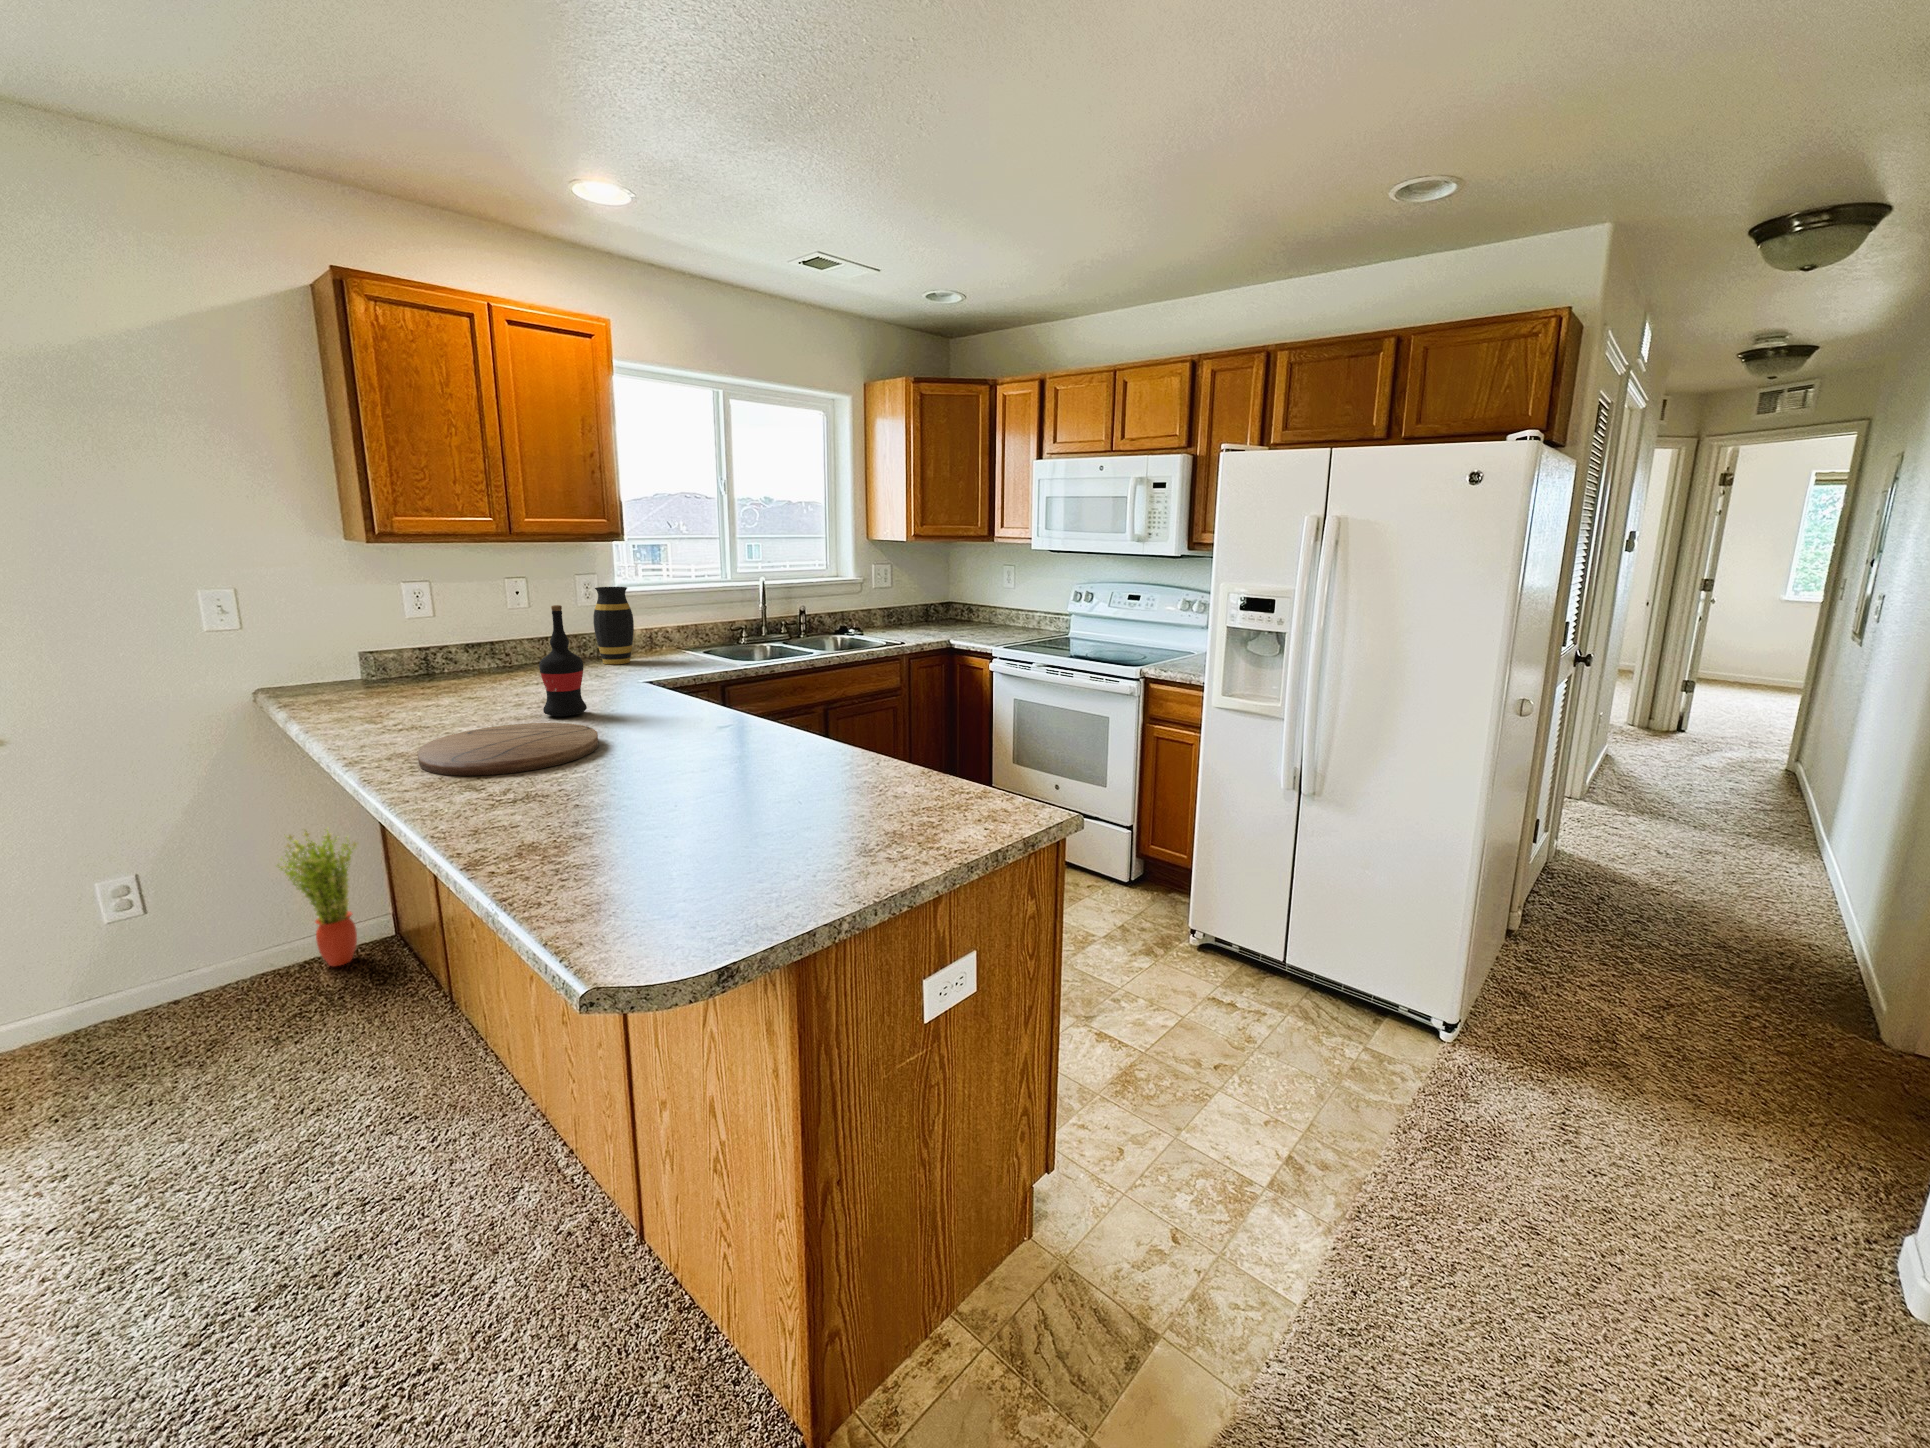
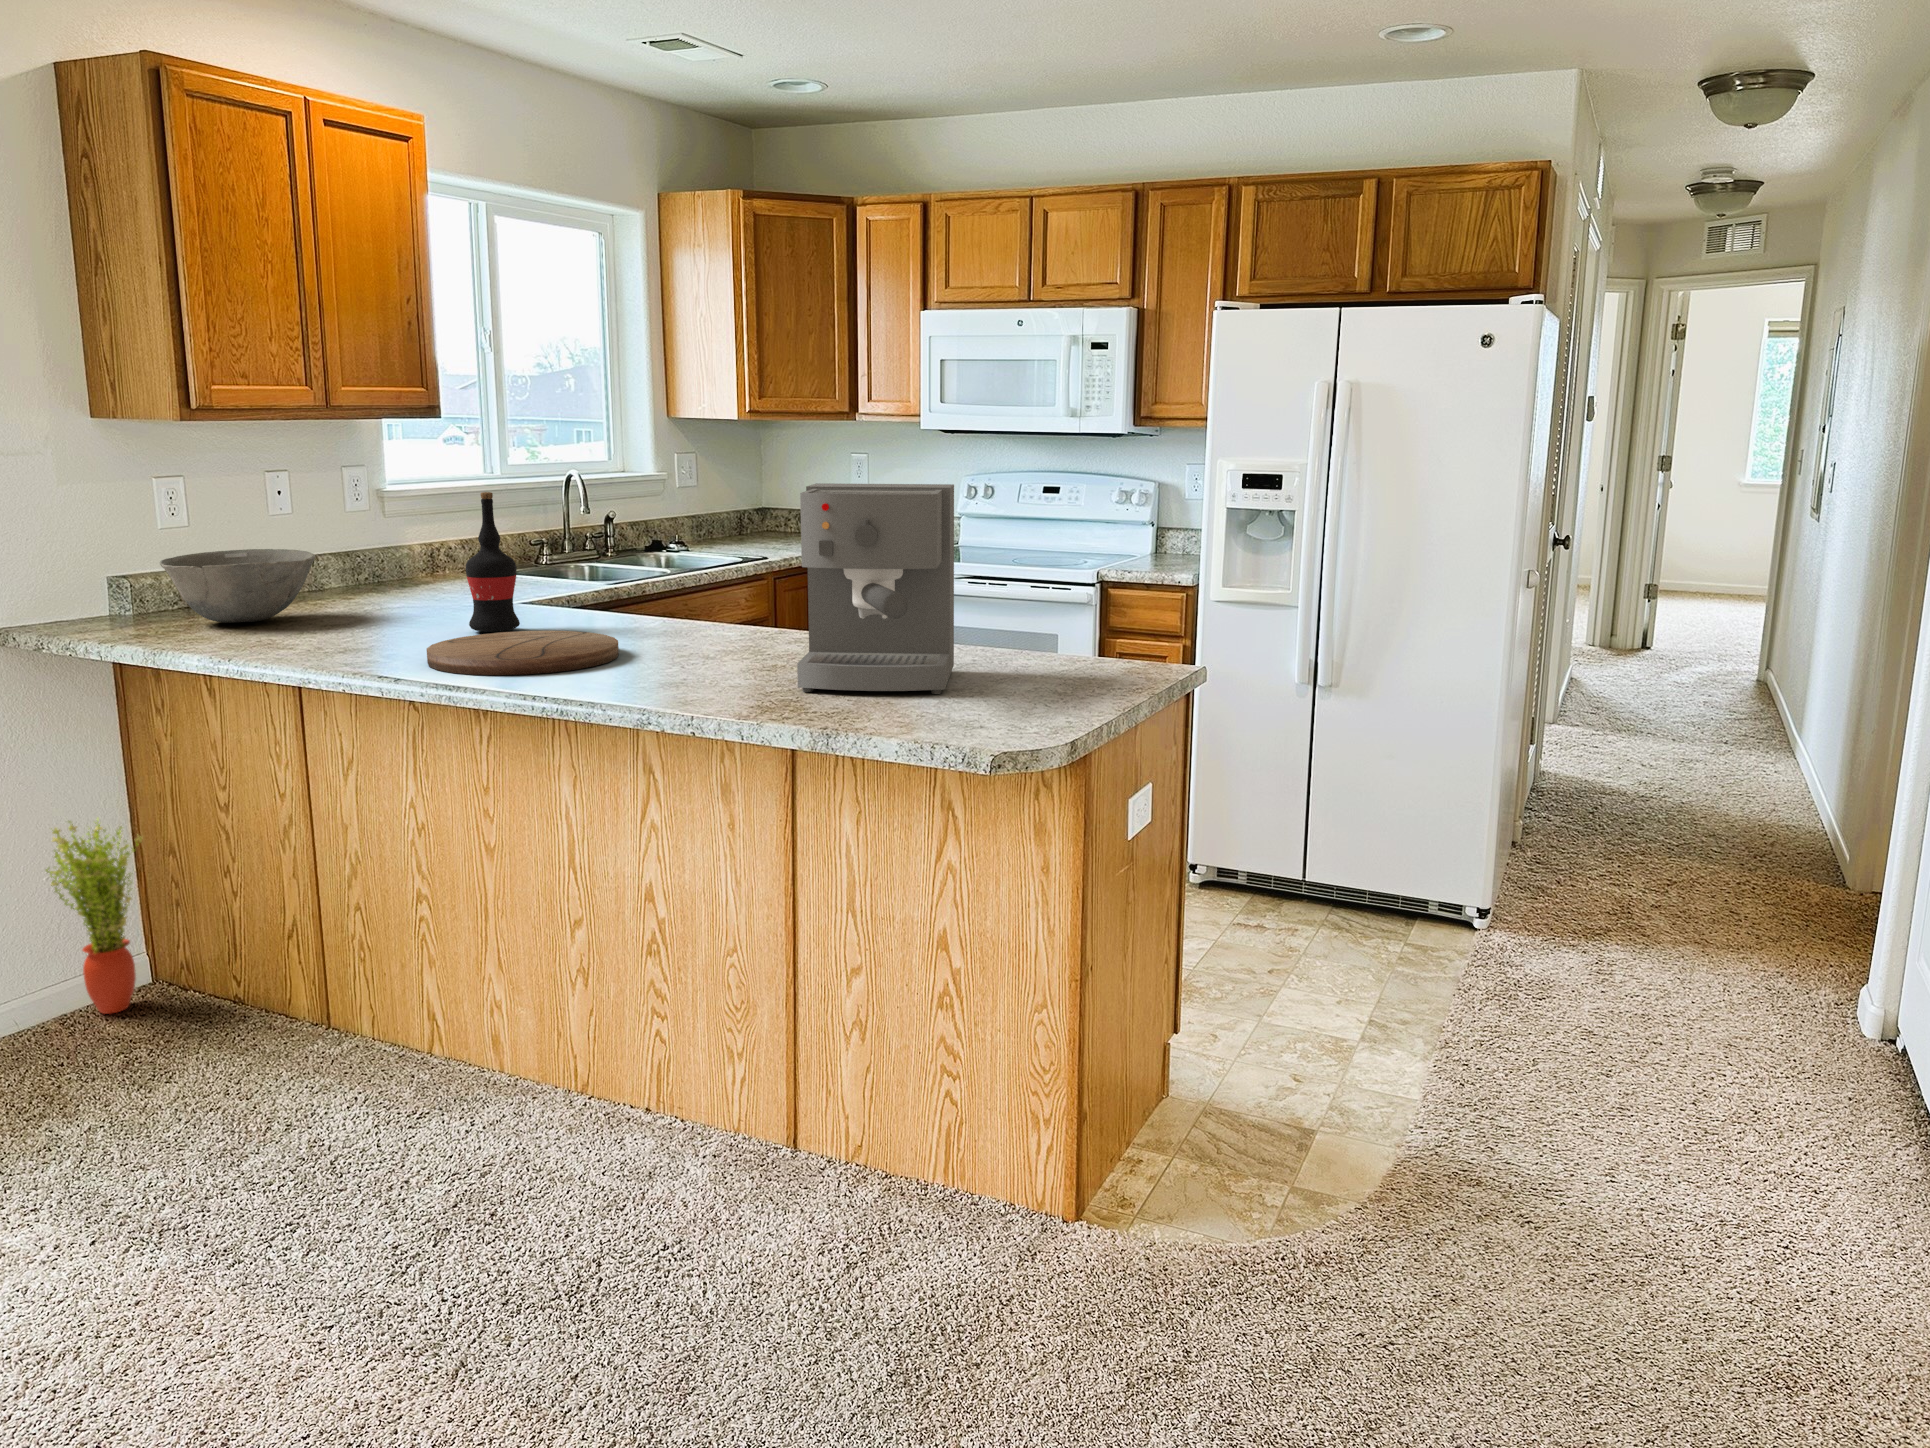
vase: present [593,587,634,664] -> none [386,483,440,590]
coffee maker: none [615,619,824,846] -> present [797,483,954,694]
bowl: none [360,637,483,693] -> present [160,549,315,623]

